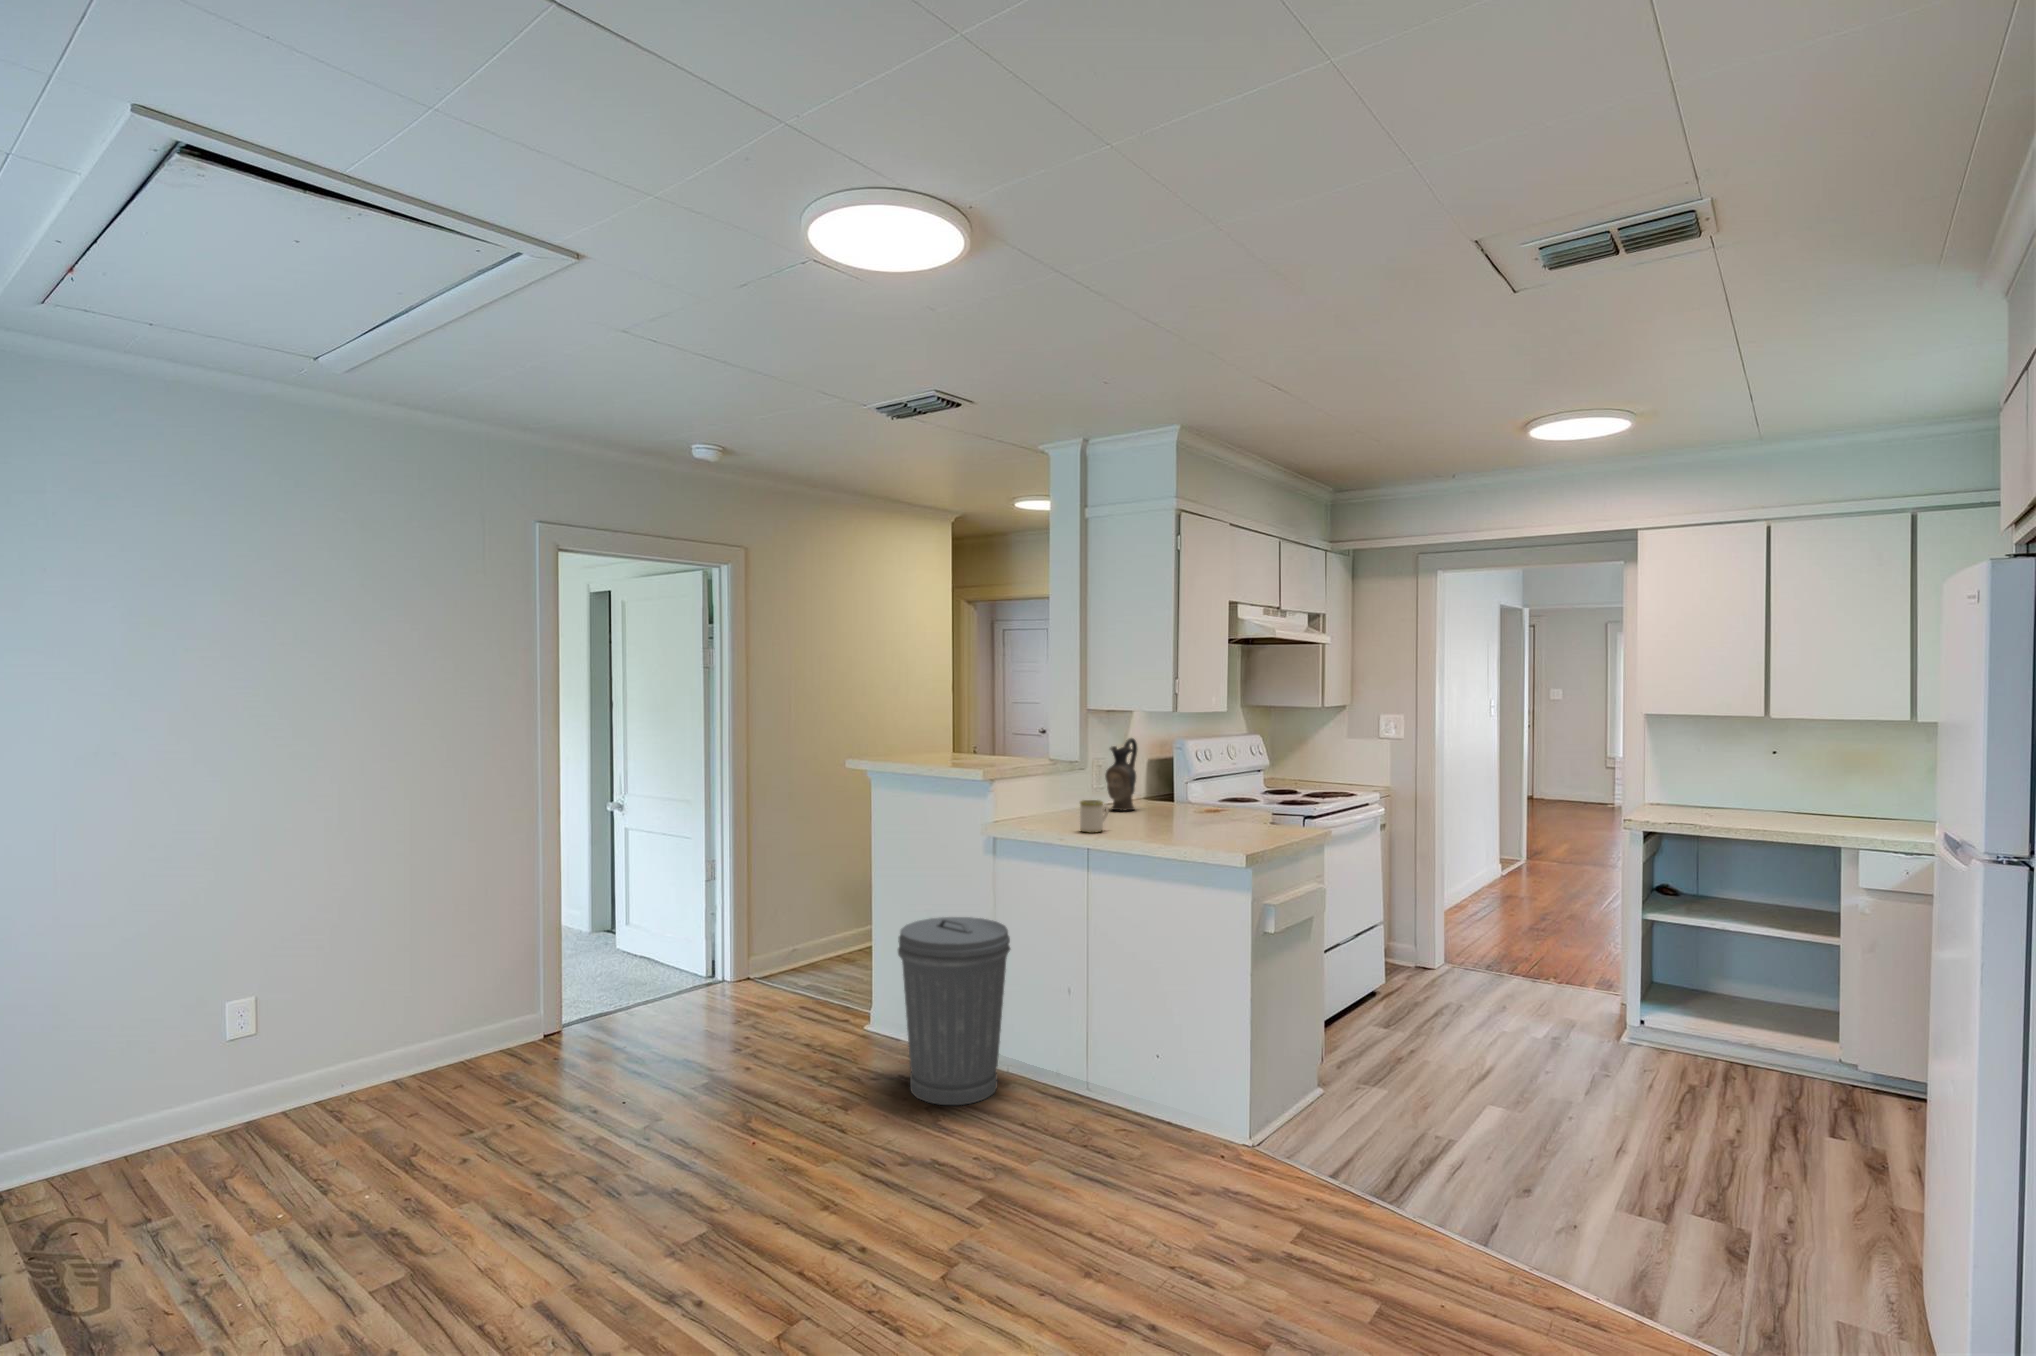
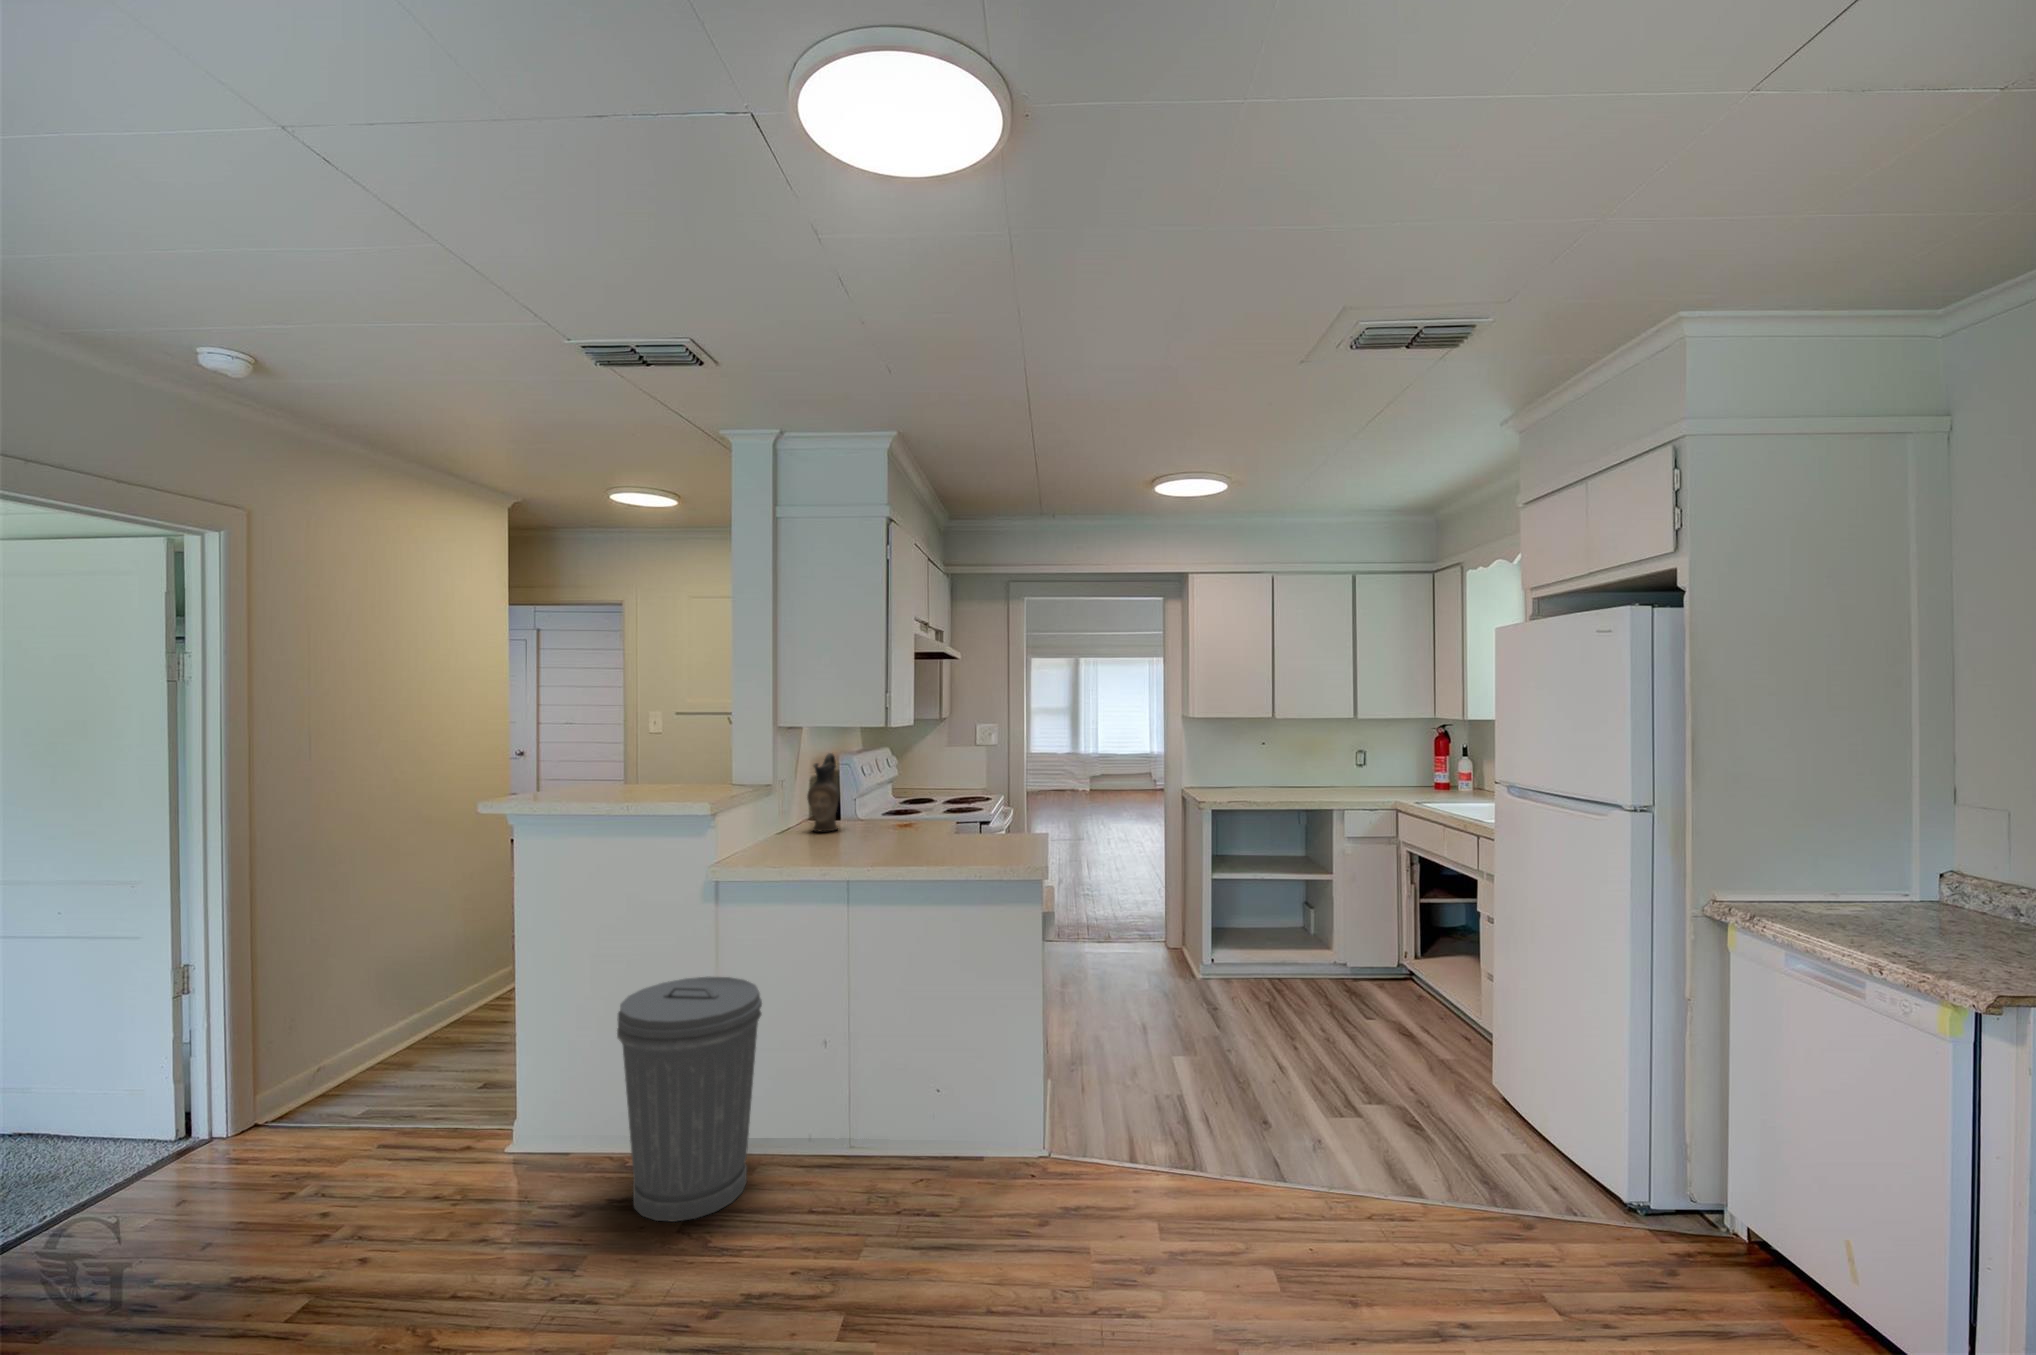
mug: present [1080,800,1109,833] -> none [836,823,863,860]

